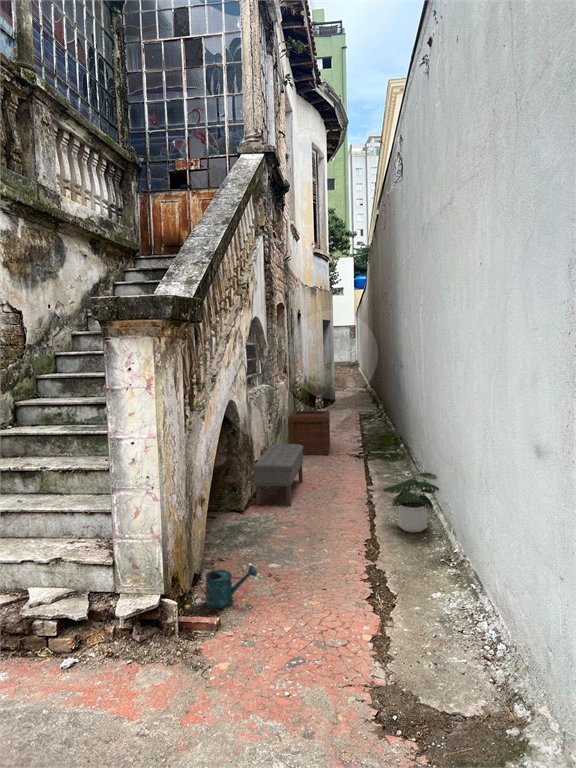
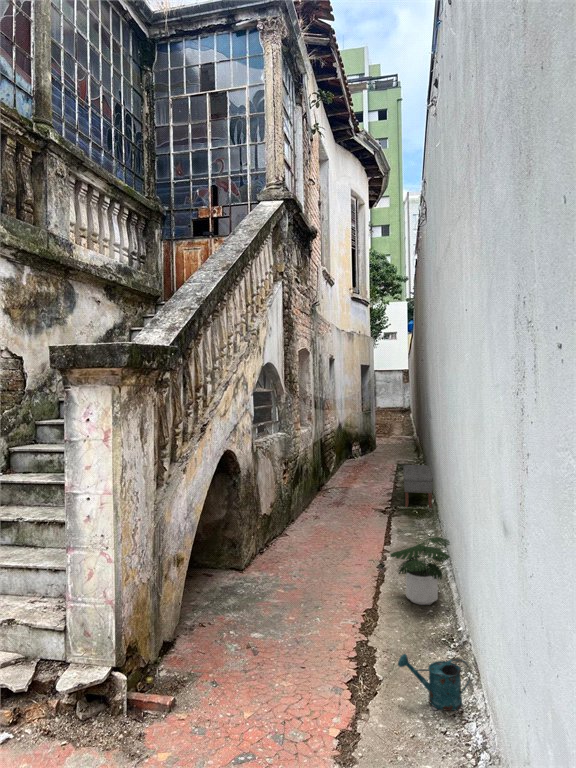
wooden crate: present [288,411,330,455] -> none [311,461,357,510]
bench: present [253,444,303,506] -> present [403,465,433,508]
watering can: present [197,565,257,608] -> present [398,654,471,711]

